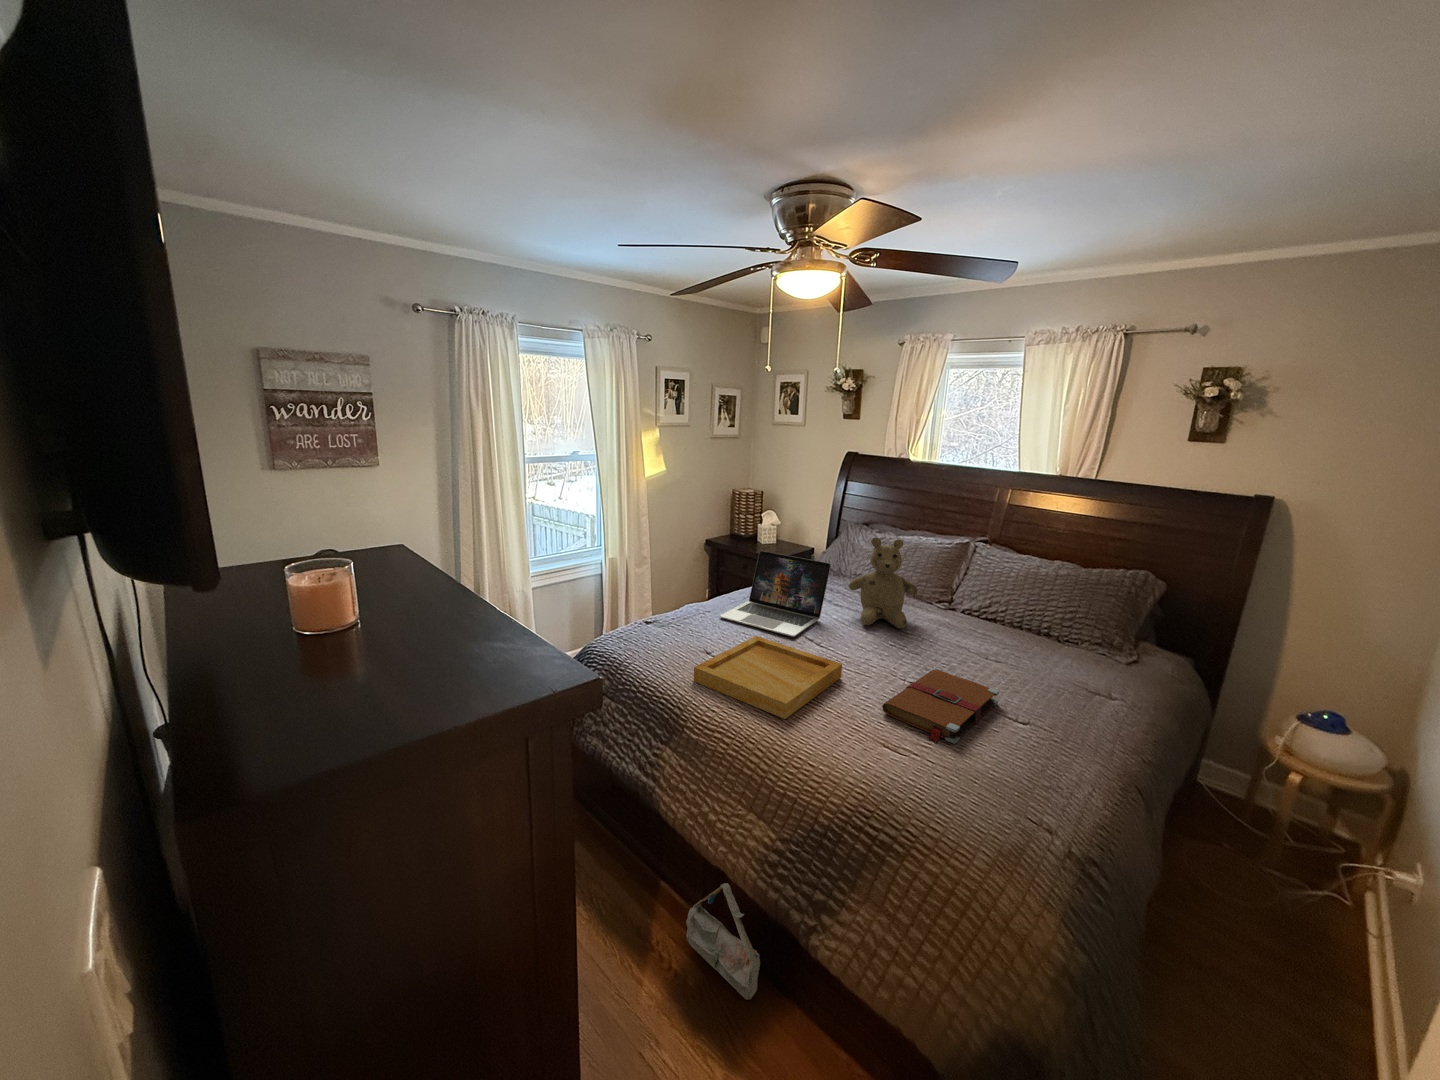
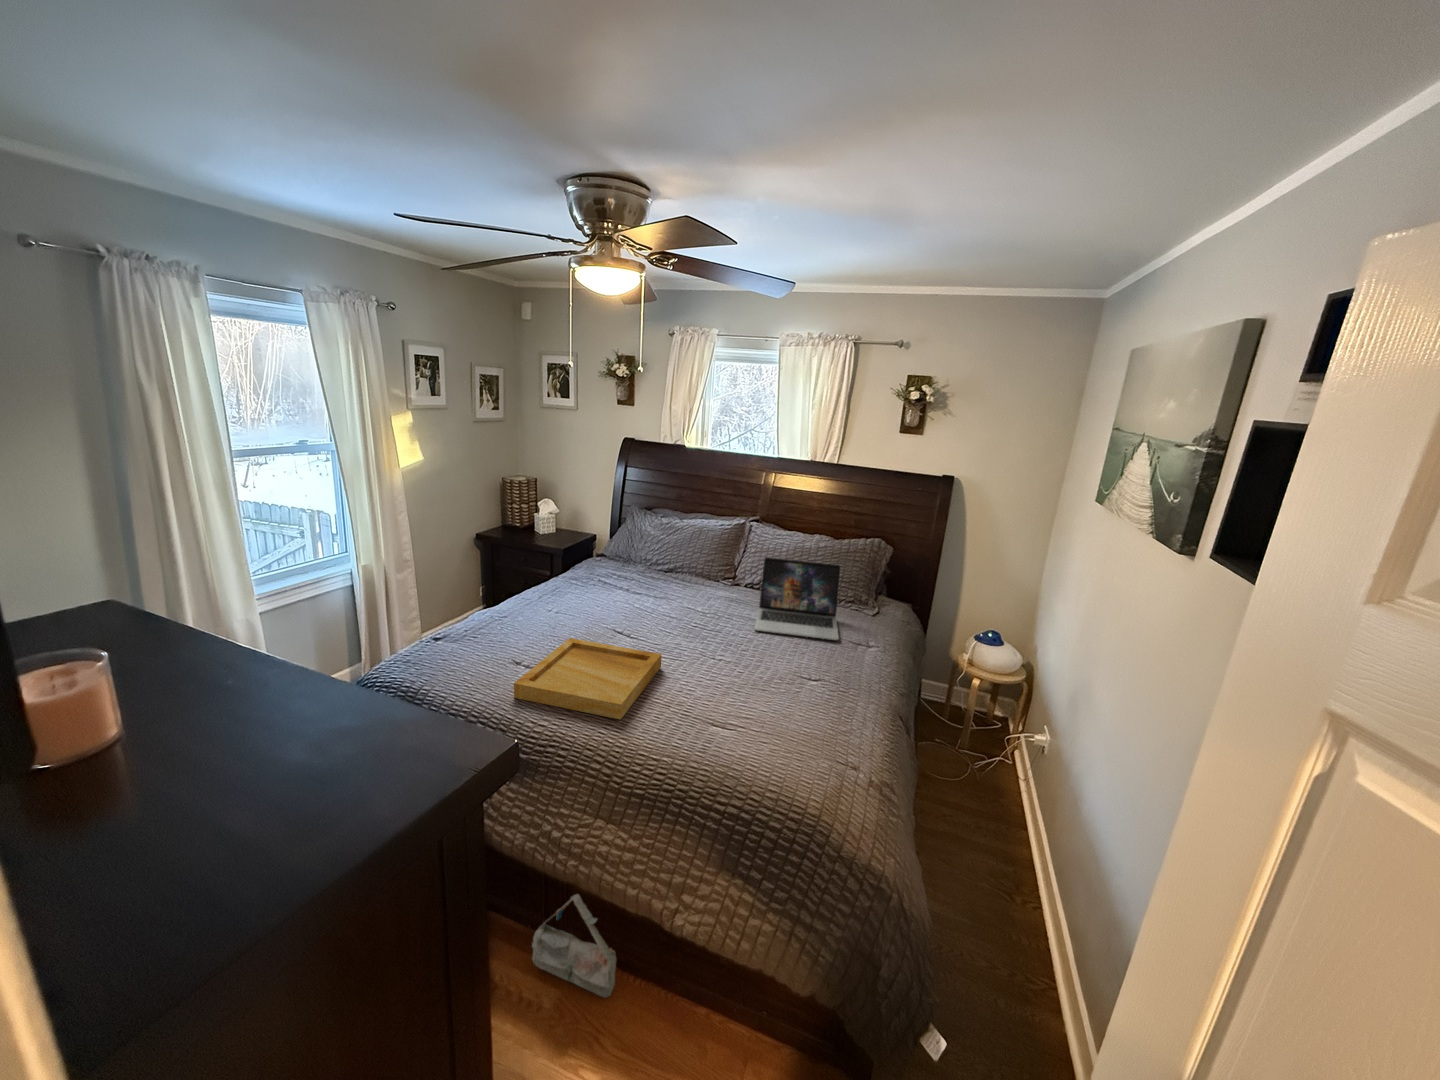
teddy bear: present [849,538,918,629] -> none [649,527,711,611]
laptop: present [720,551,831,637] -> present [754,557,841,640]
book: present [882,670,999,744] -> none [705,646,795,713]

